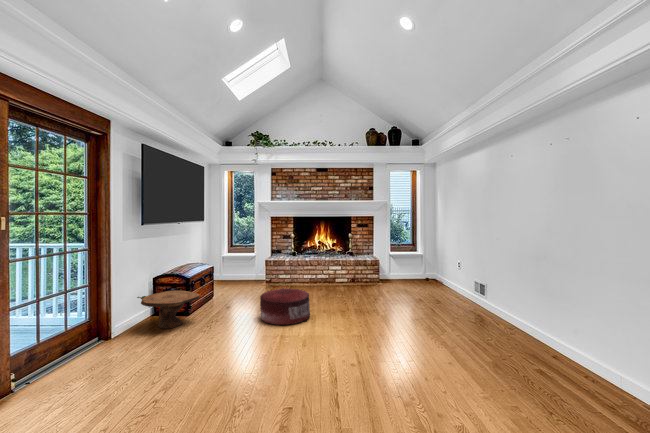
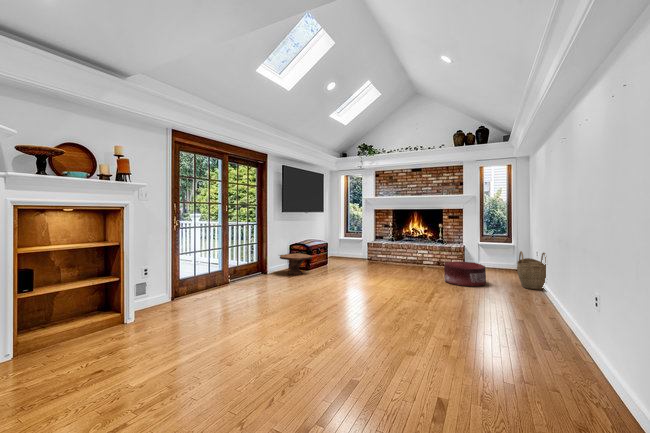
woven basket: none [449,268,483,310] -> present [517,251,546,290]
pouf: present [260,288,310,325] -> present [444,261,486,286]

